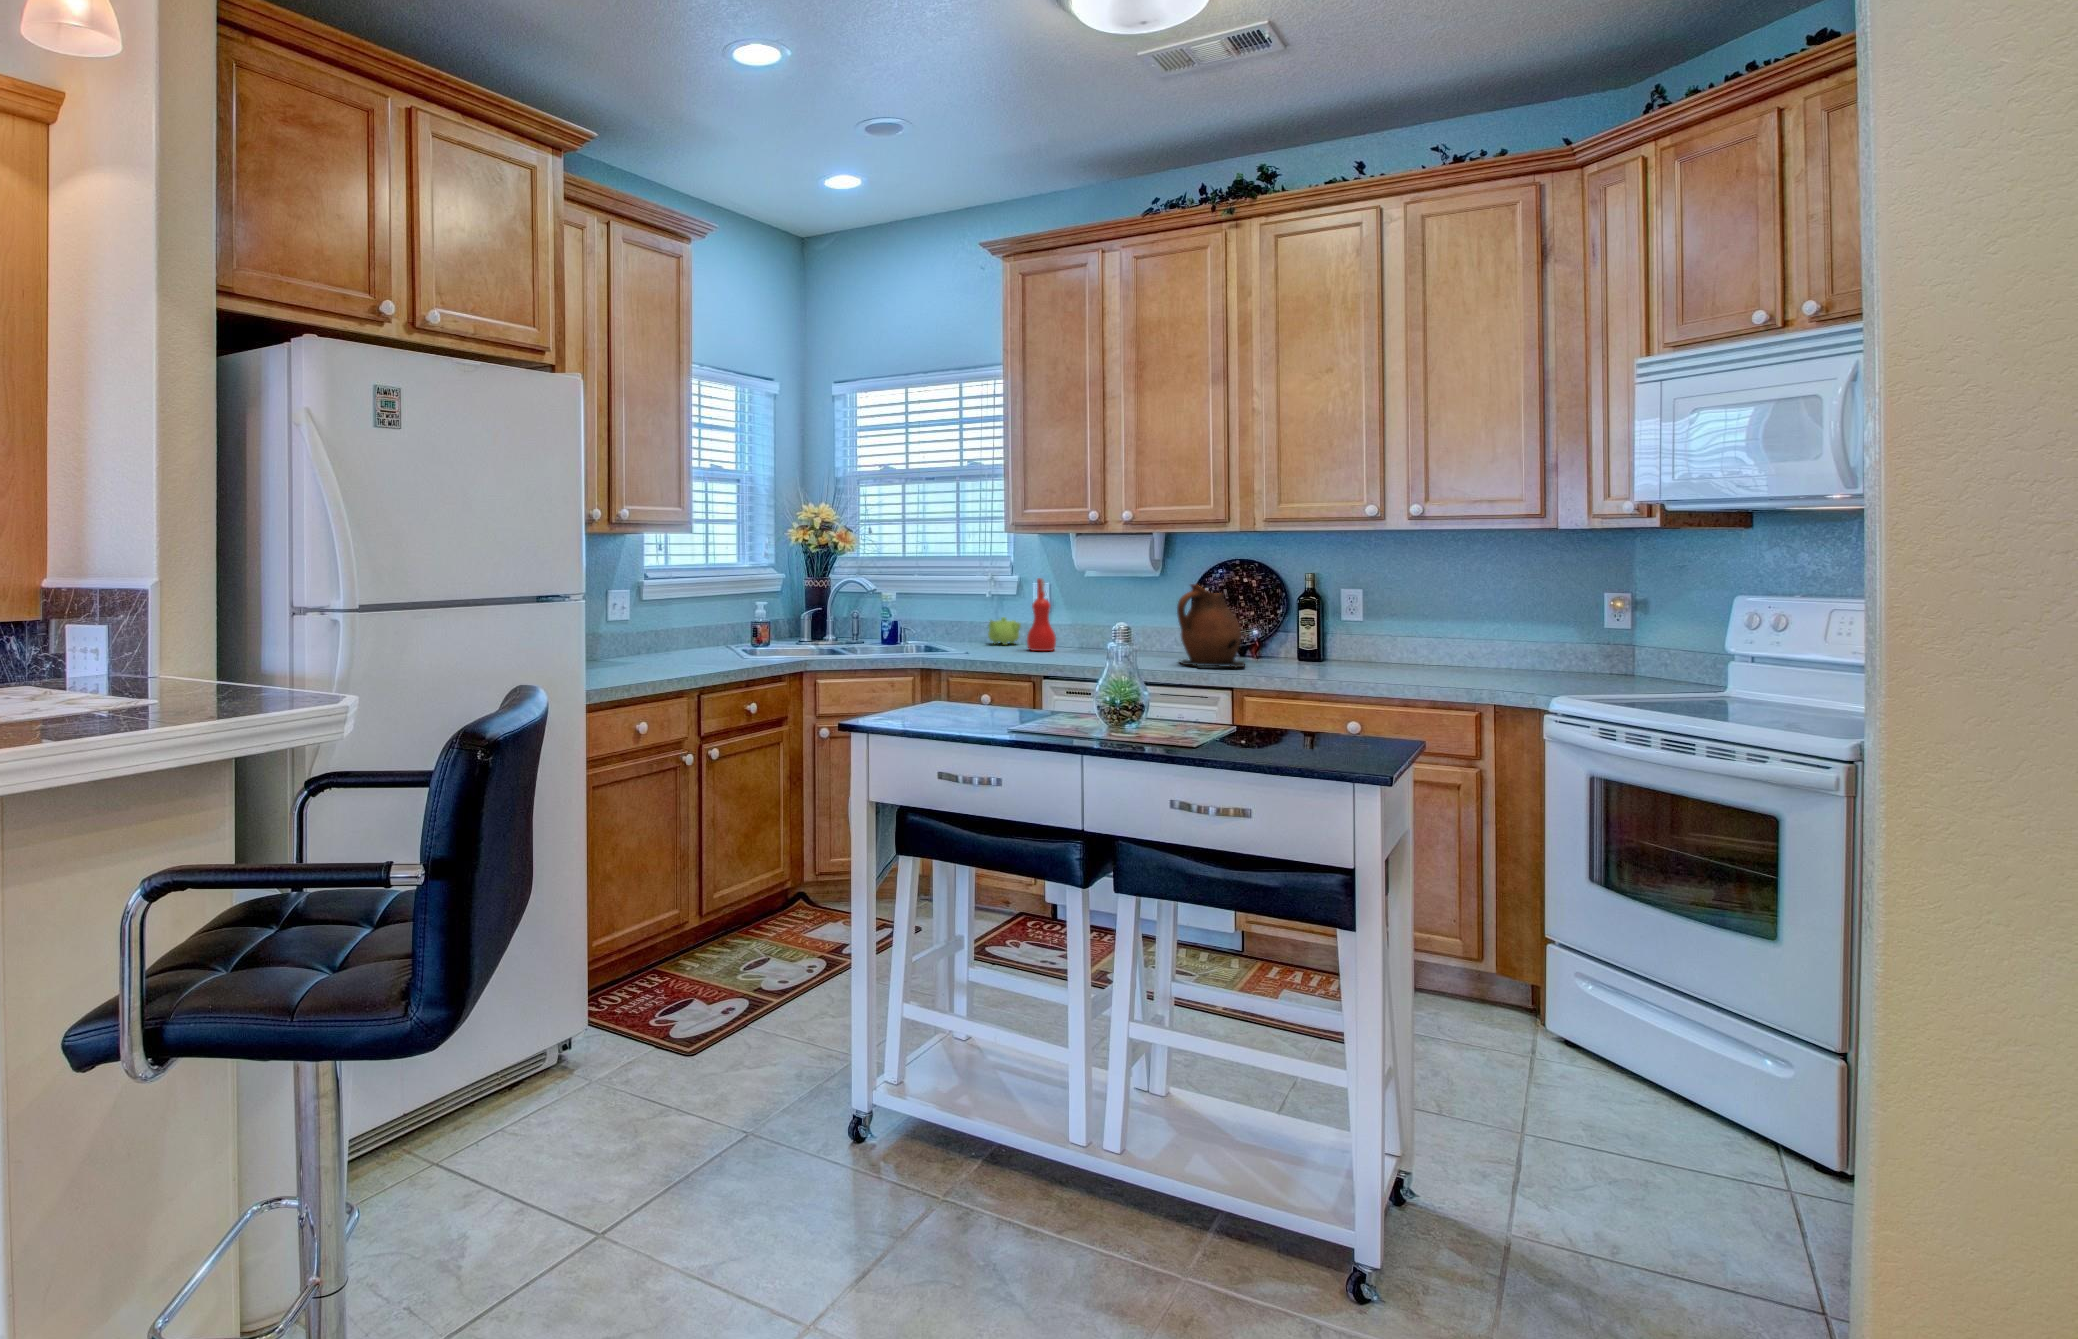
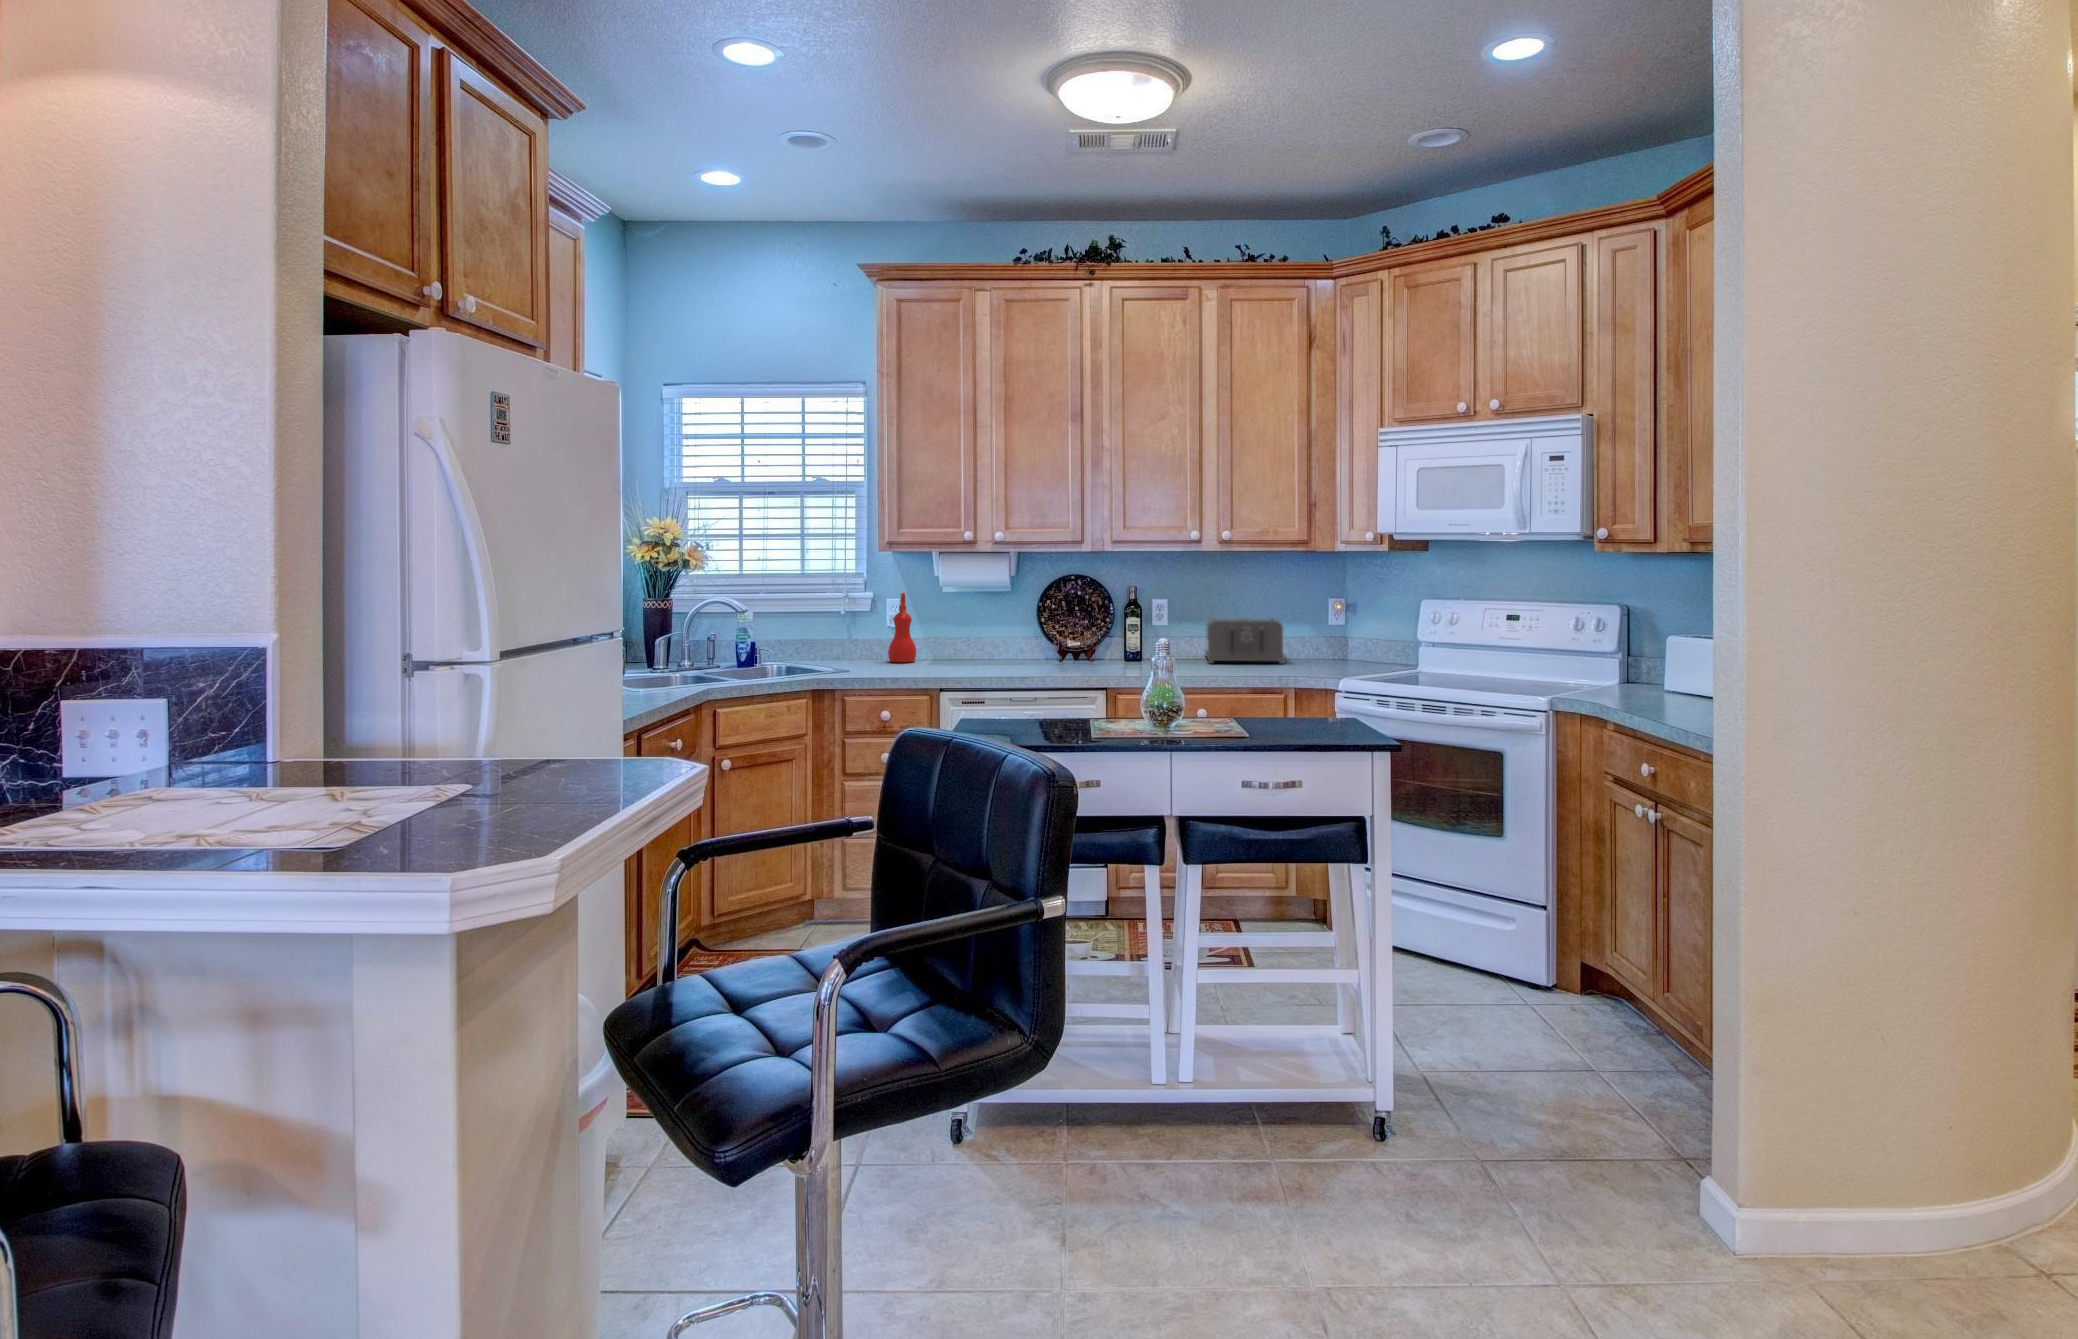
ceramic pitcher: present [1177,584,1245,667] -> none [1037,597,1099,670]
toaster: none [1398,612,1515,676] -> present [1205,618,1284,664]
teapot: present [988,617,1021,645] -> none [839,631,875,658]

